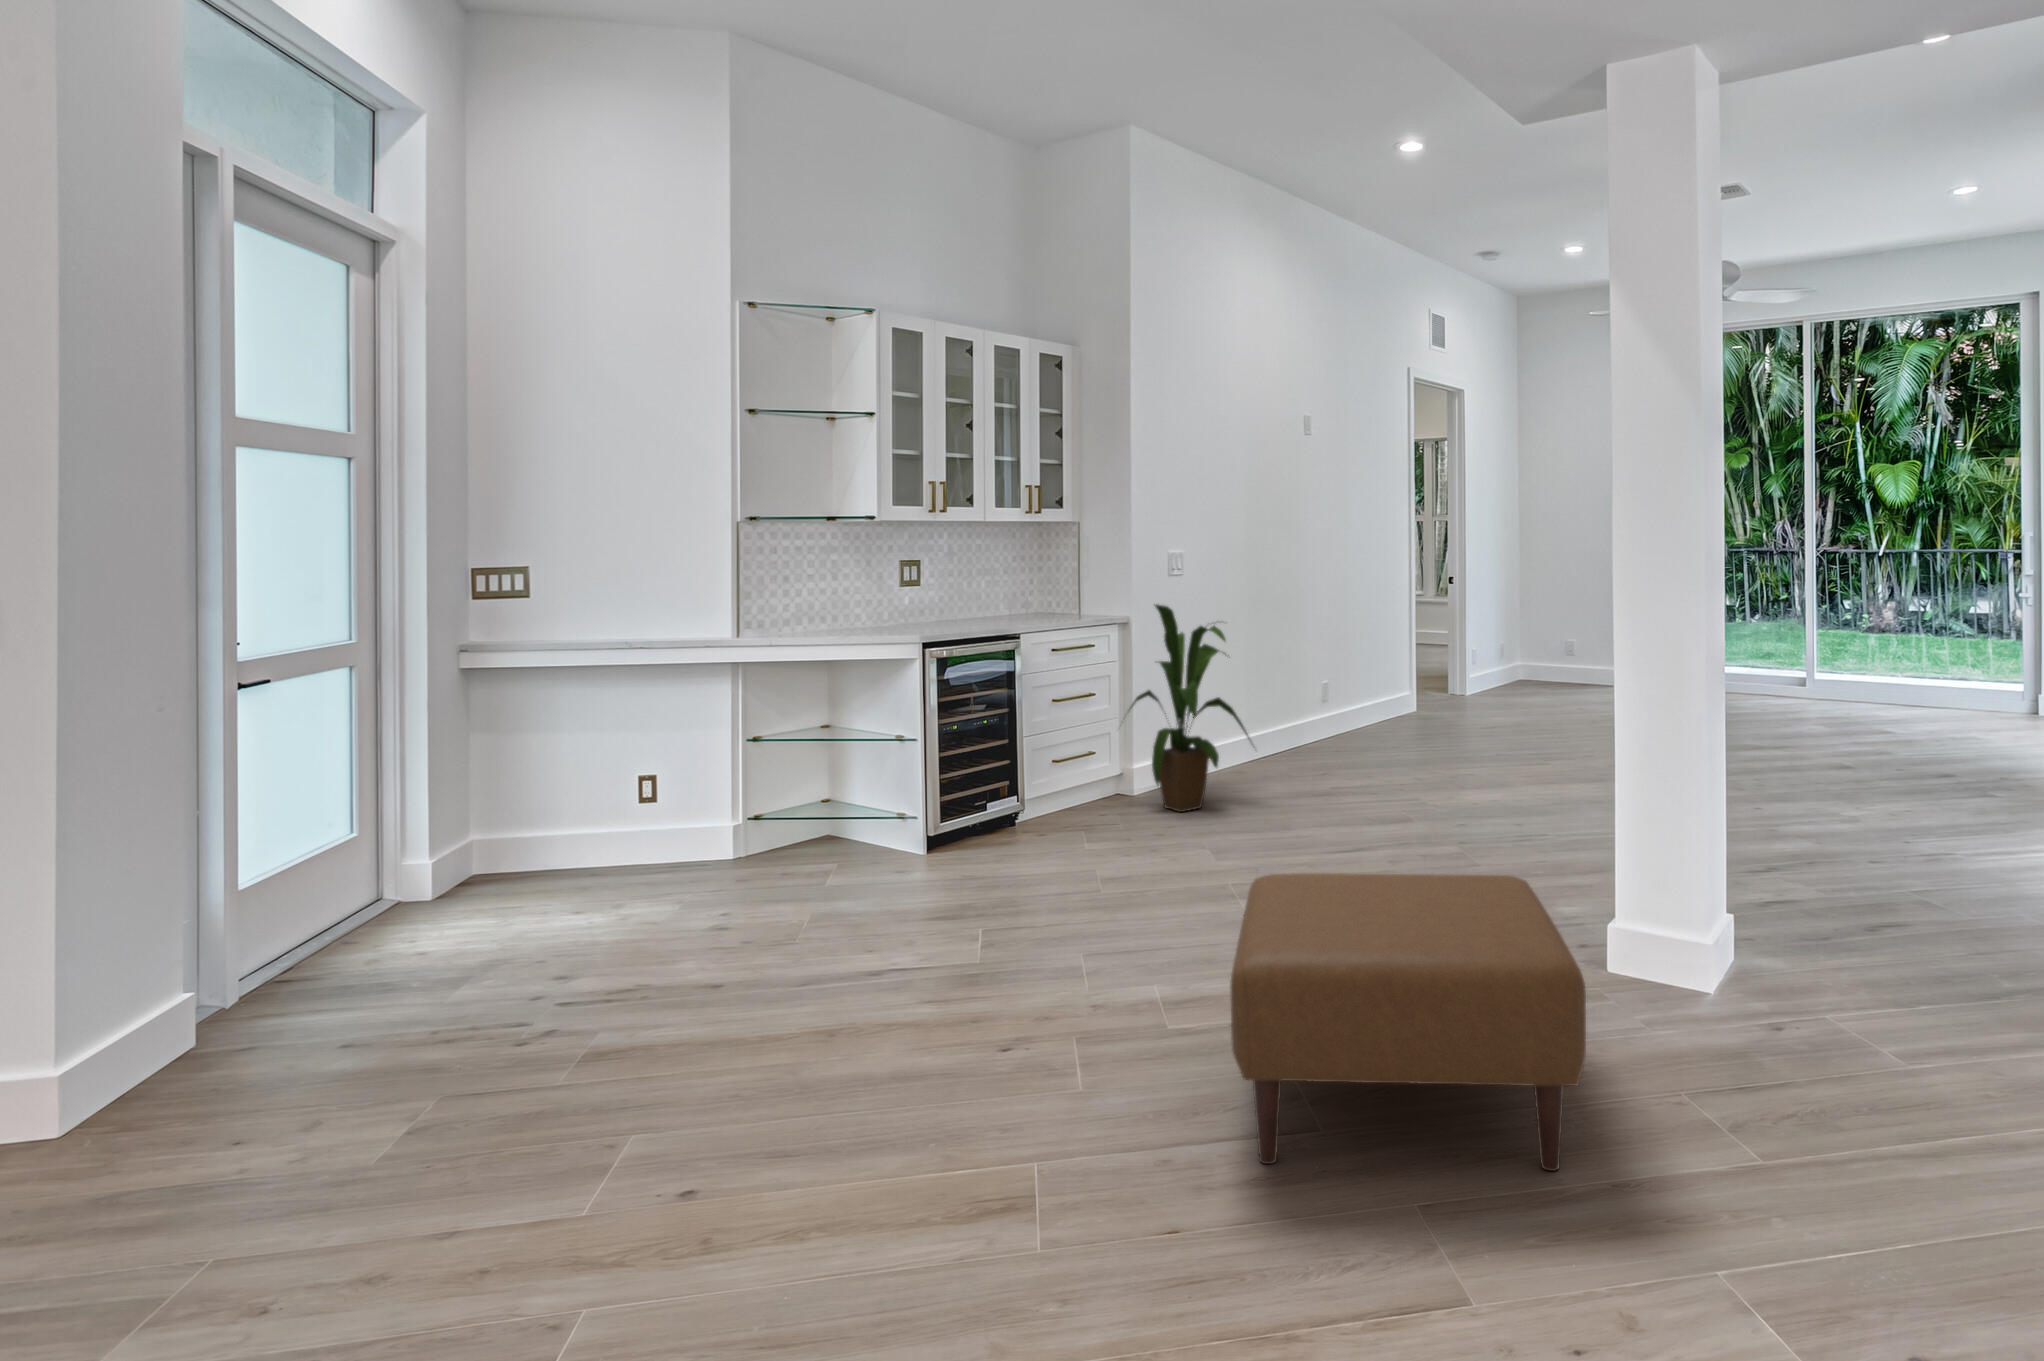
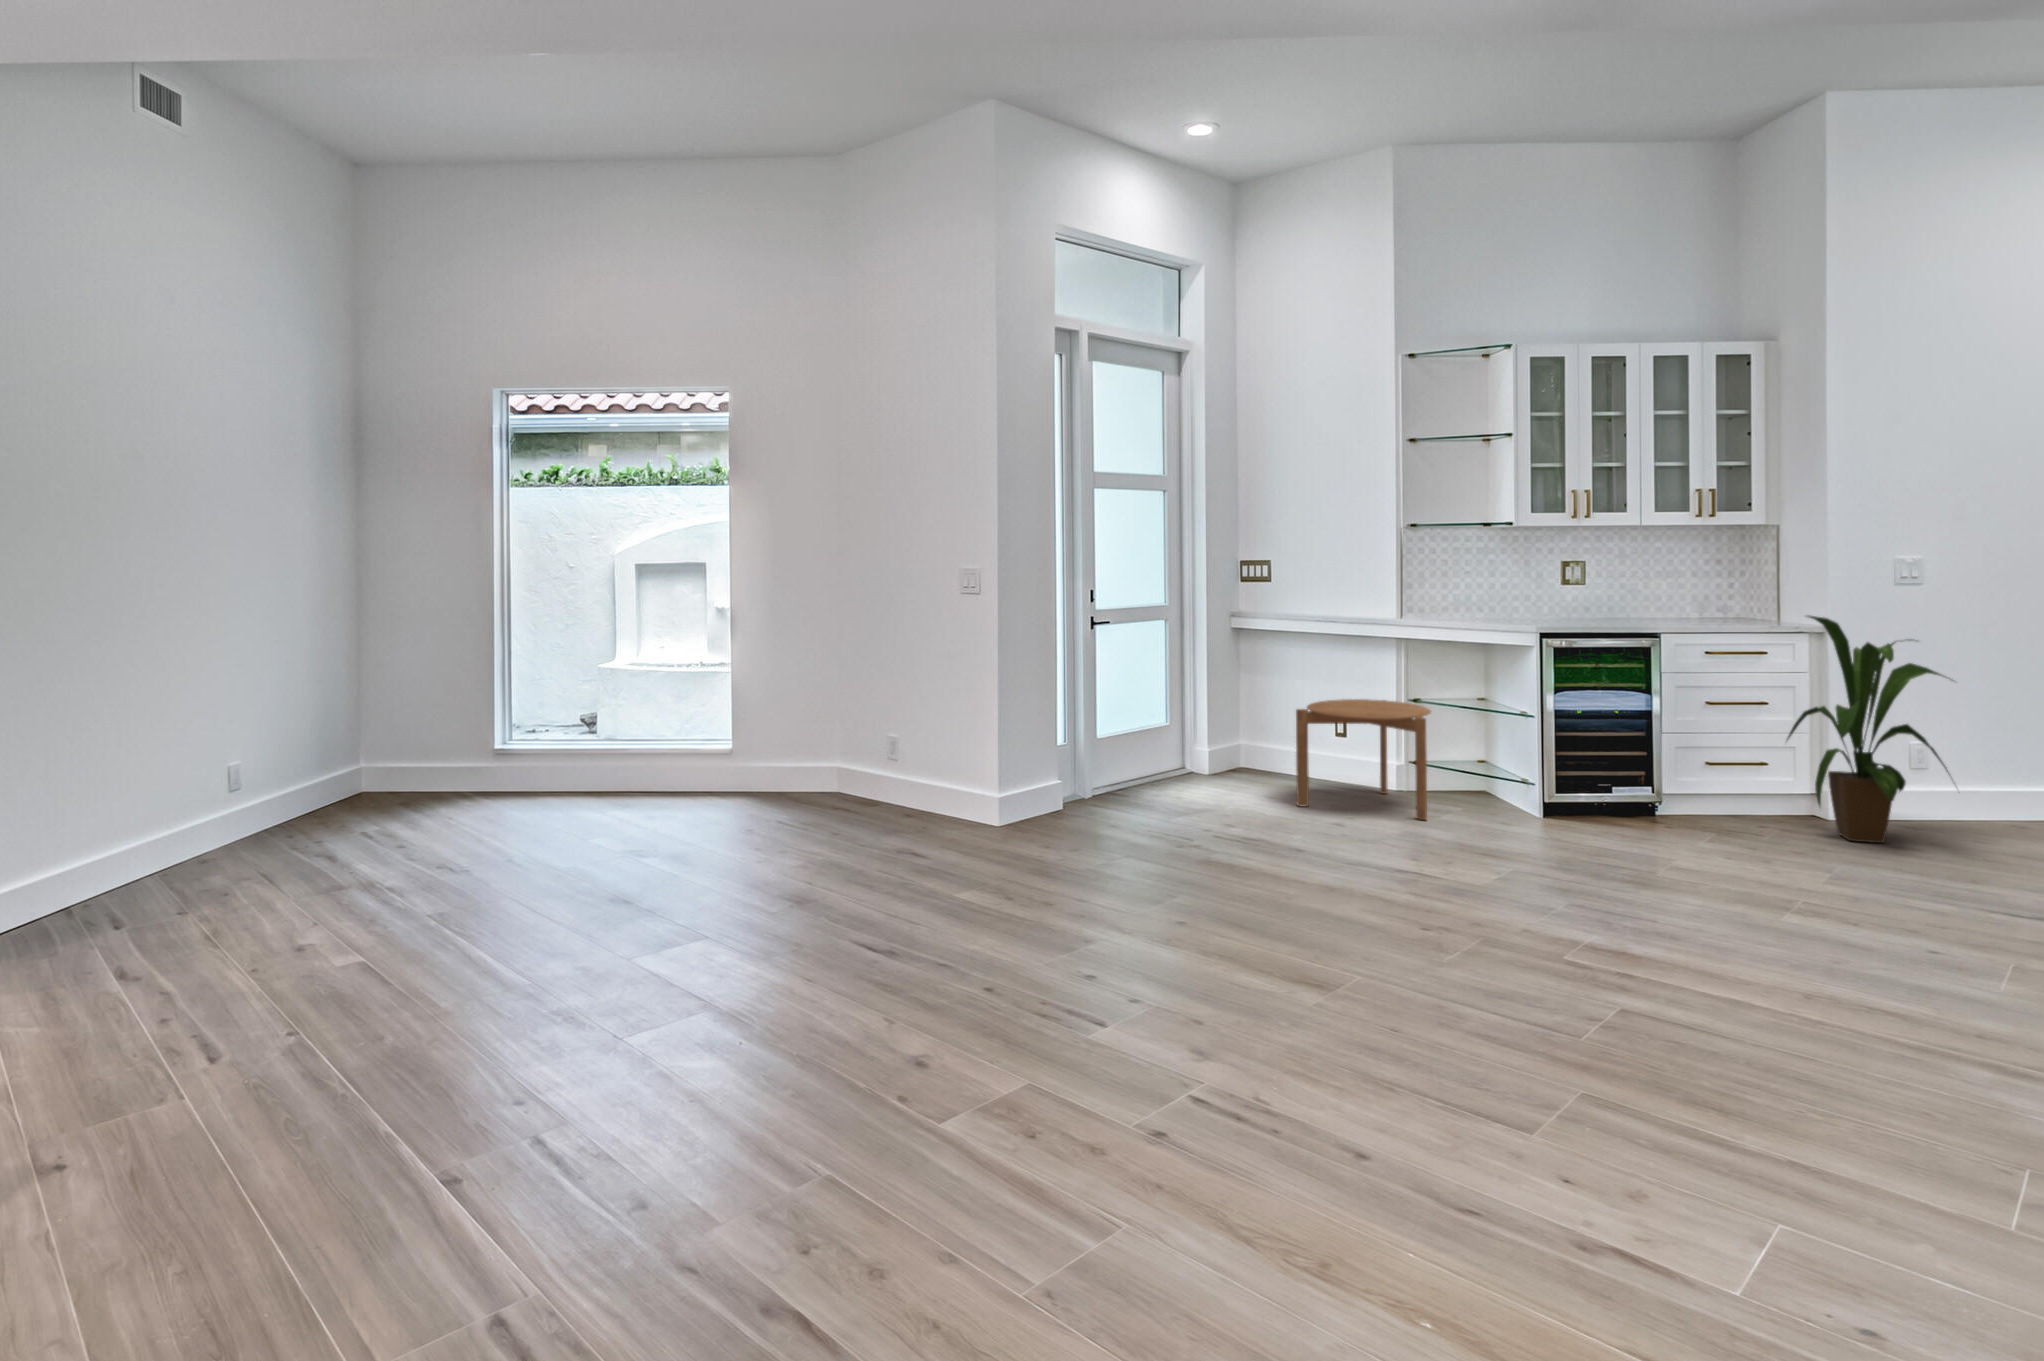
side table: none [627,744,818,915] -> present [1296,699,1431,820]
ottoman: present [1230,873,1586,1171] -> none [1454,853,1855,1126]

